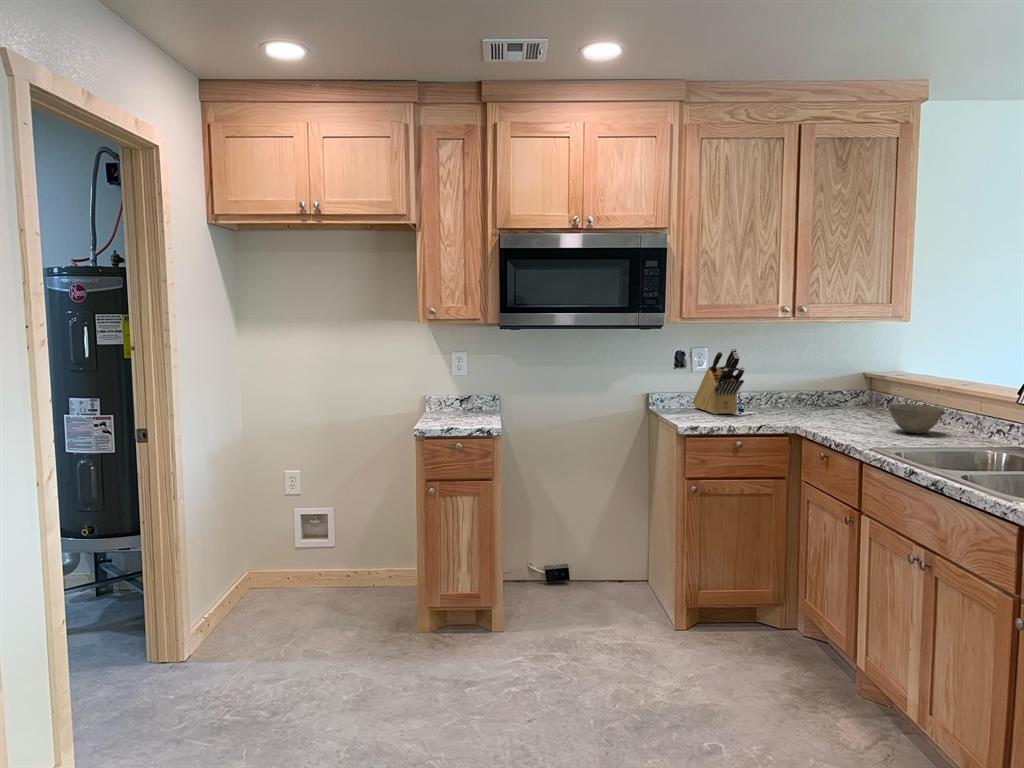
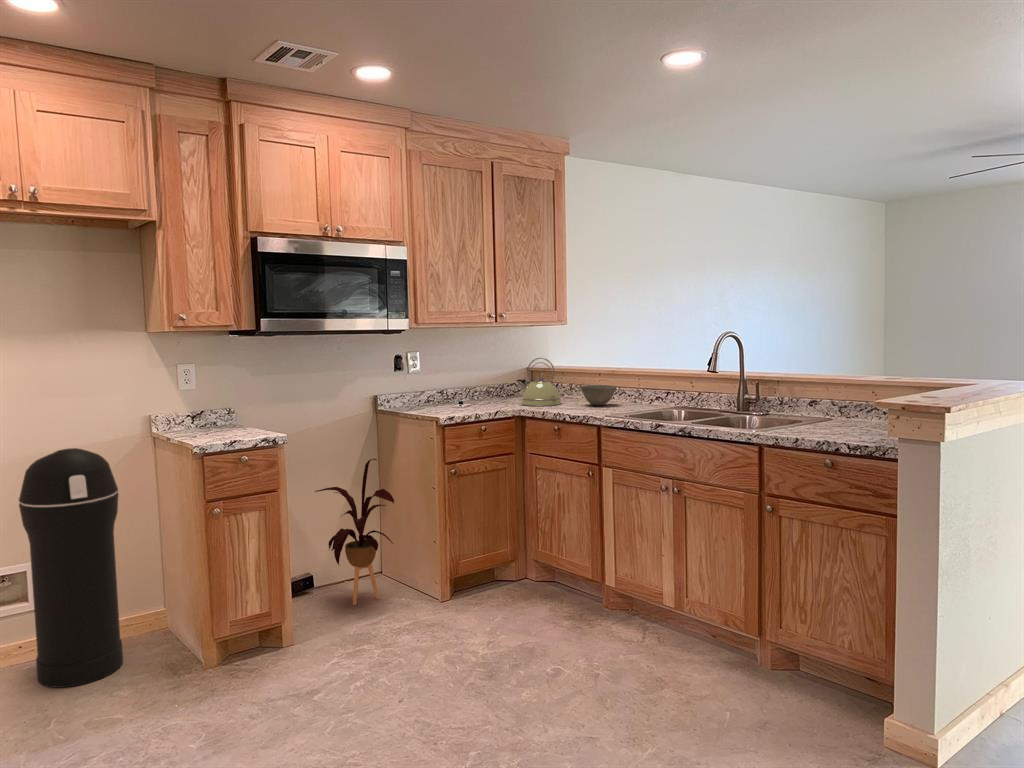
knife block: present [693,348,744,414] -> none [415,349,469,408]
kettle: none [811,364,869,426] -> present [517,358,562,406]
trash can: none [311,419,384,614] -> present [19,448,123,688]
house plant: none [560,461,634,607] -> present [315,459,394,605]

